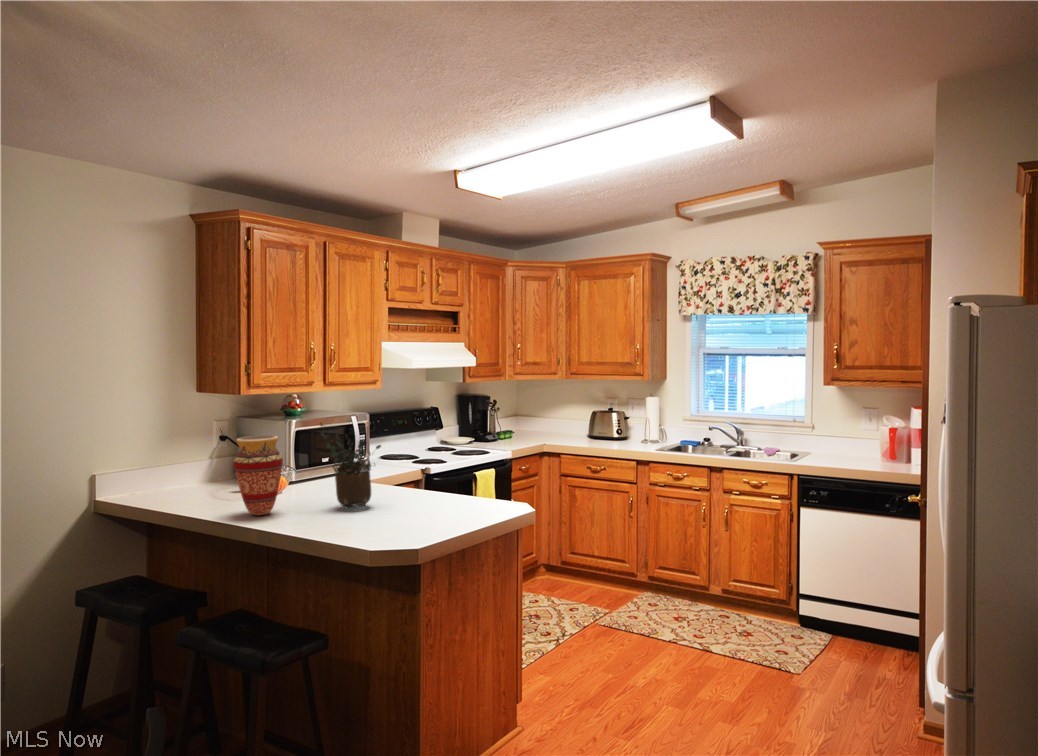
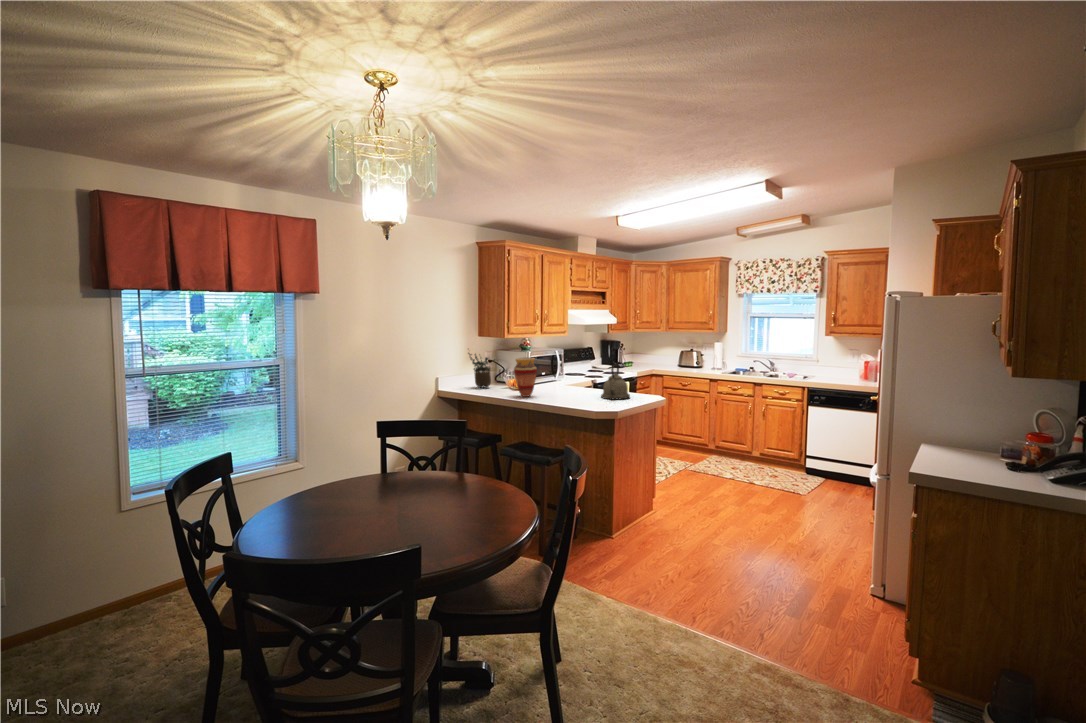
potted plant: present [320,423,381,508] -> present [468,353,495,388]
kettle: none [411,447,468,518] -> present [601,365,630,399]

